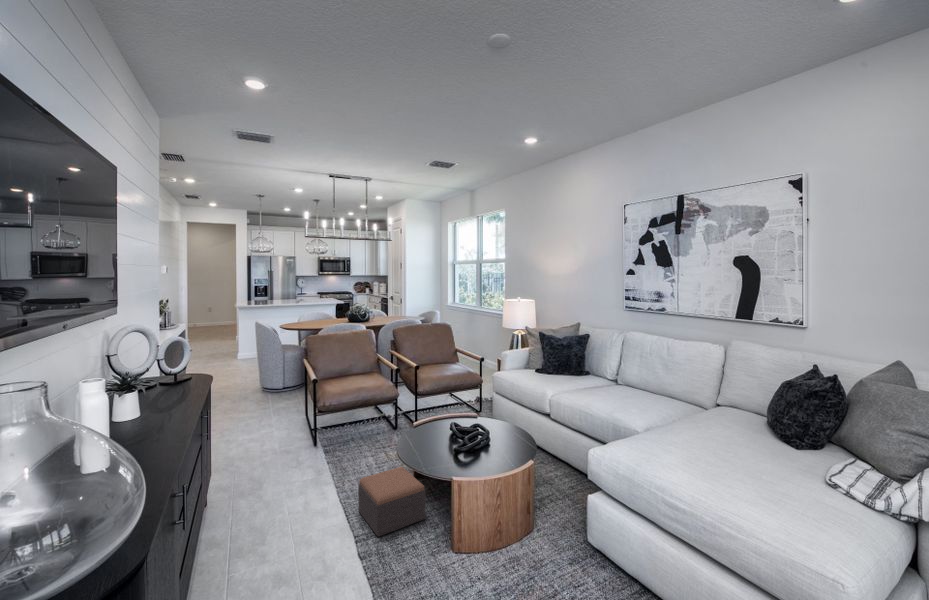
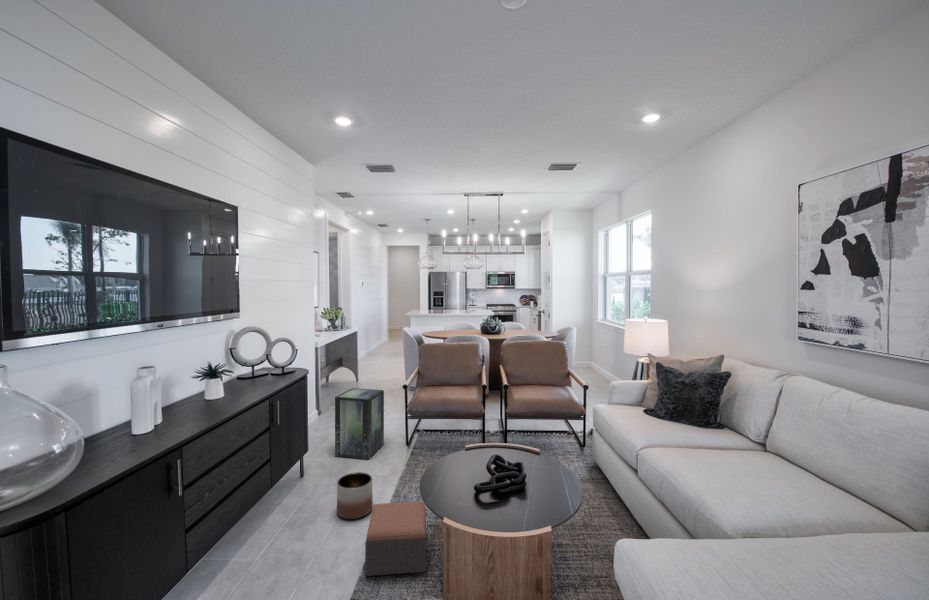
storage box: none [248,382,297,459] -> present [335,388,384,460]
planter: none [301,459,337,505] -> present [337,472,373,519]

